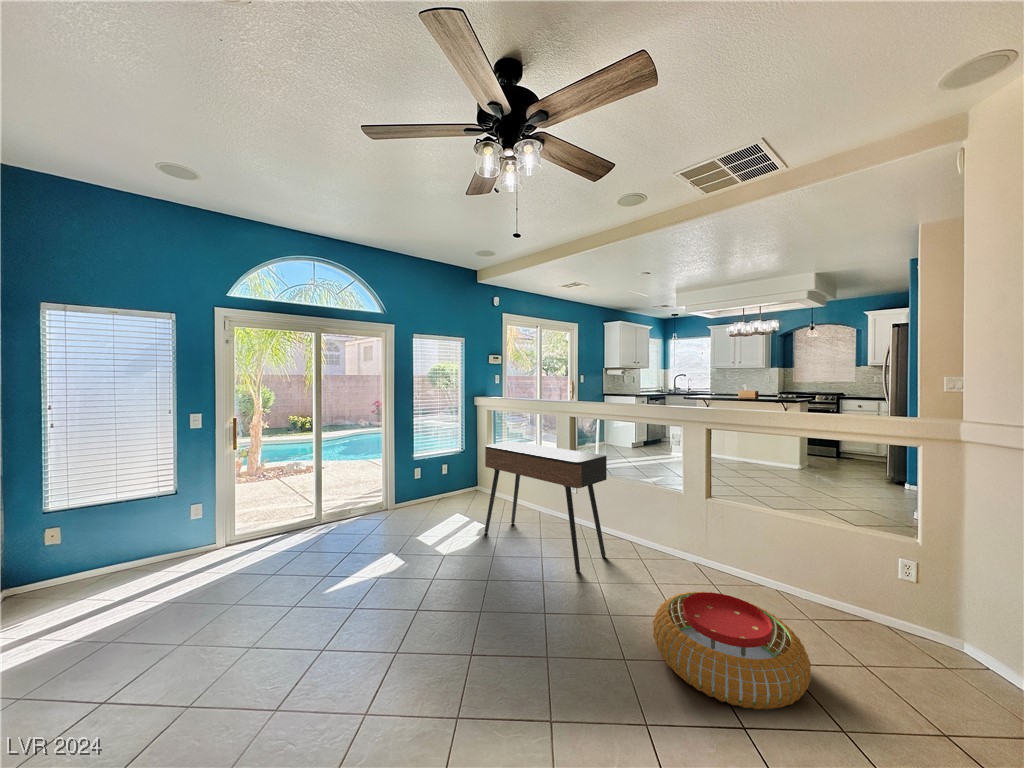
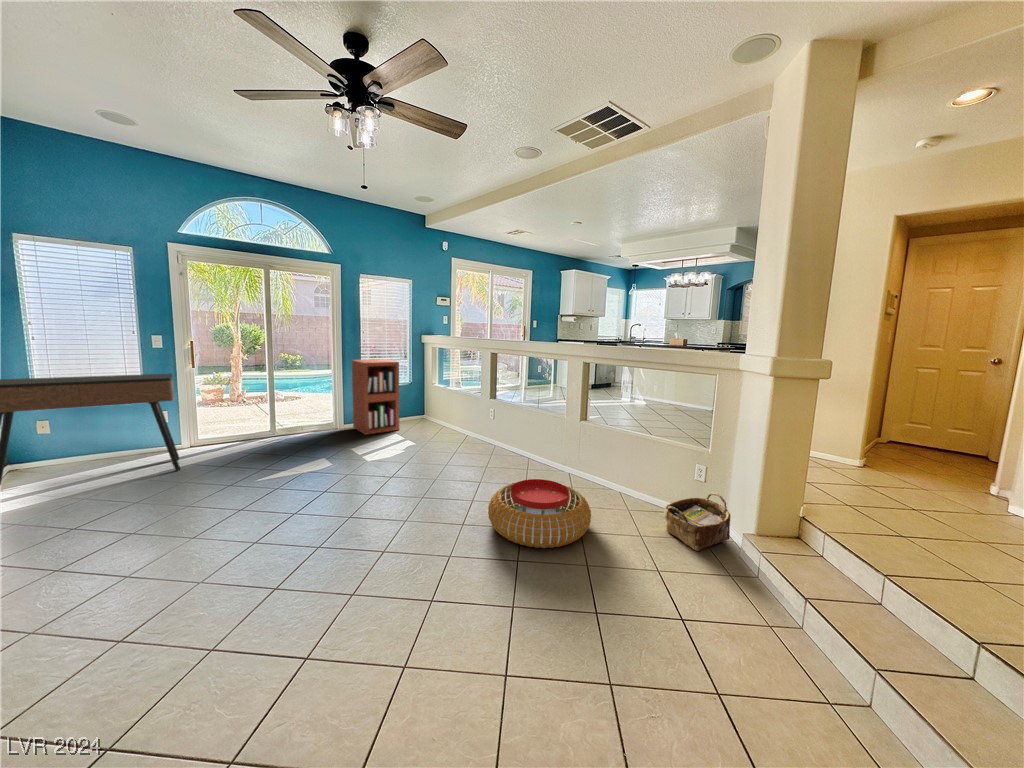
bookshelf: none [403,426,458,518] -> present [352,359,400,435]
console table: present [485,441,607,572] -> present [0,374,180,485]
woven basket: none [895,607,1003,702] -> present [664,493,731,551]

